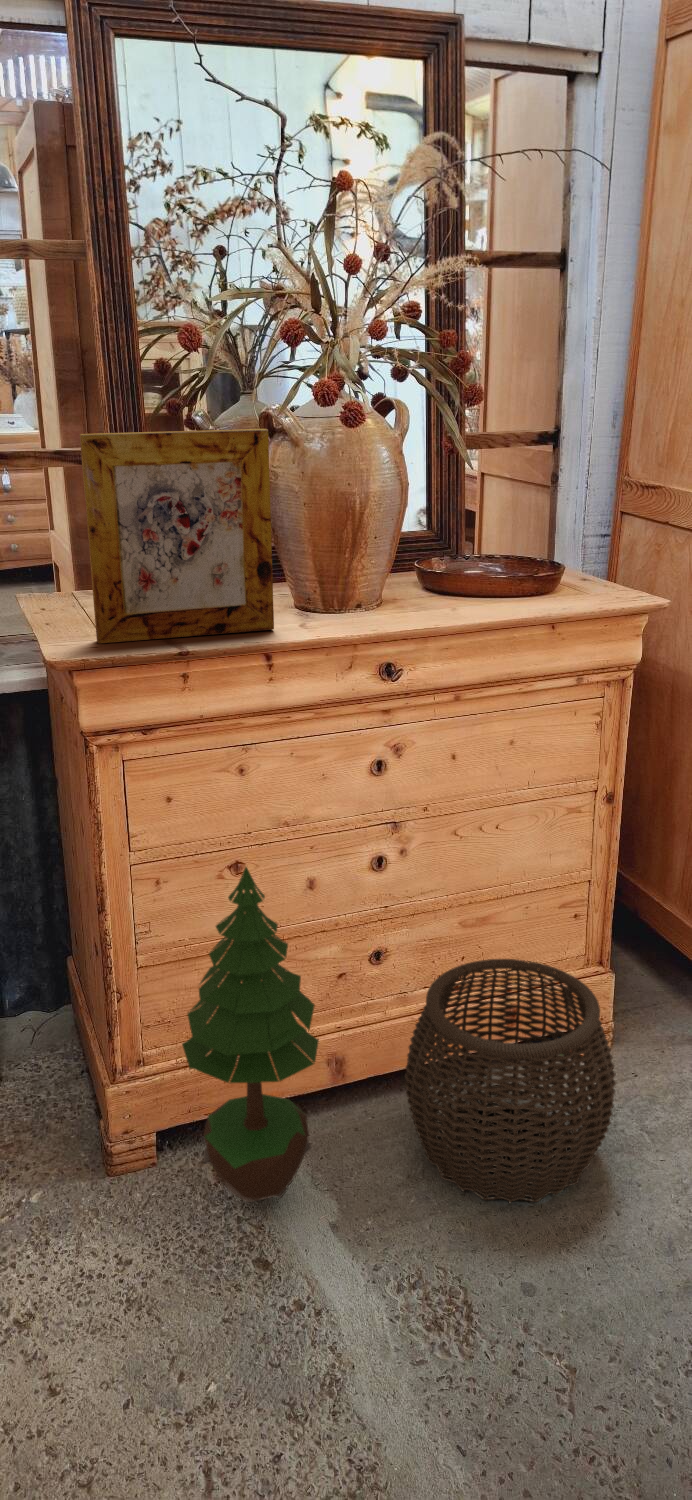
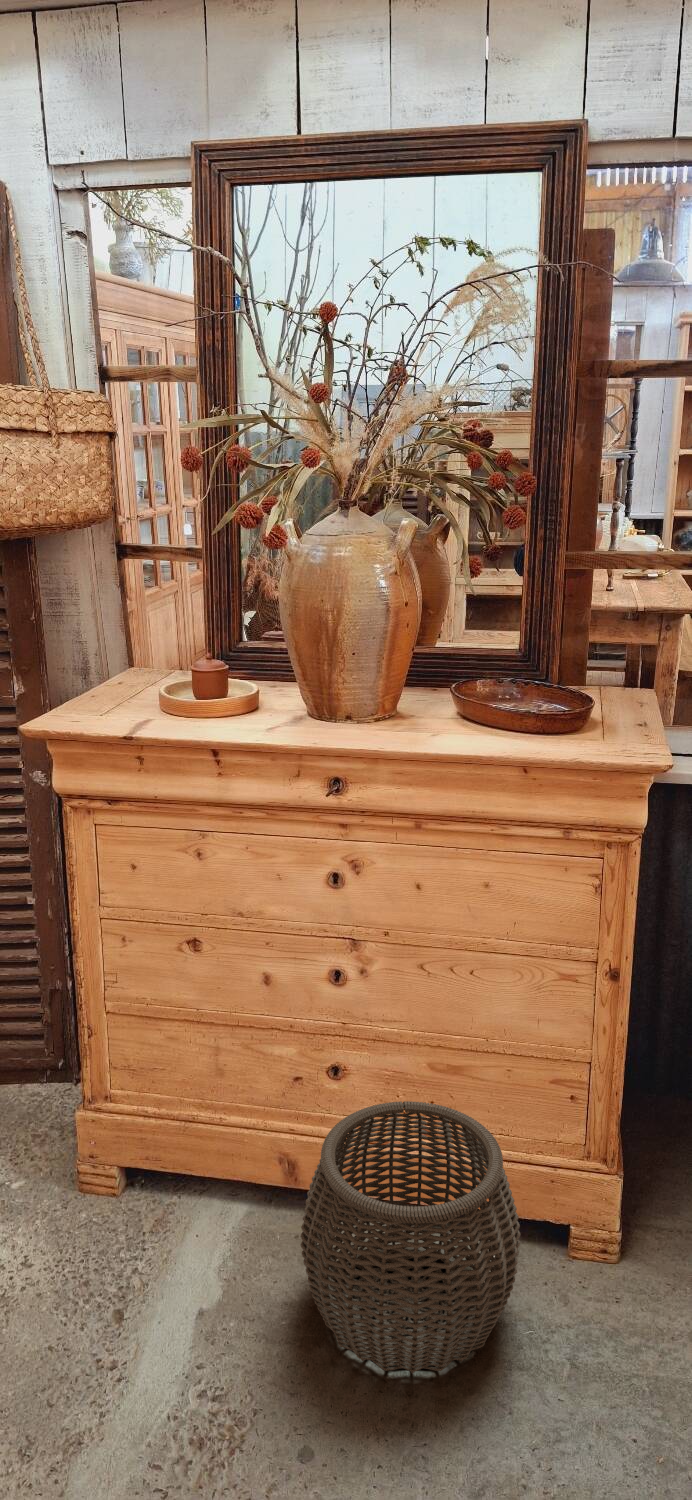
picture frame: present [80,429,274,643] -> none [75,542,243,732]
potted tree: present [182,867,319,1202] -> none [87,945,217,1265]

